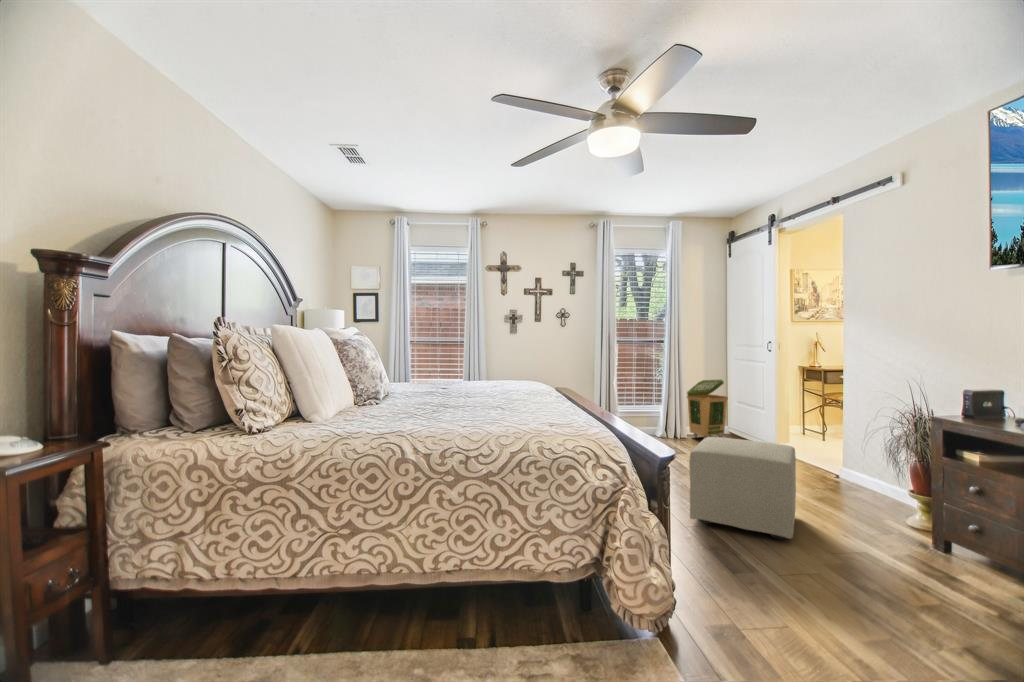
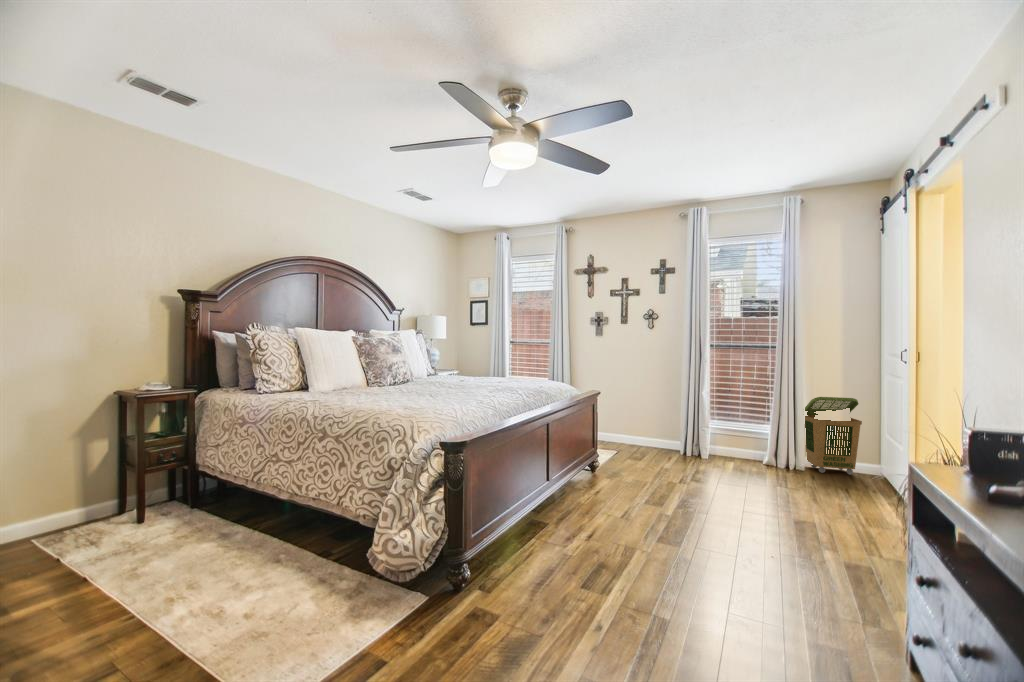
ottoman: present [689,437,796,539] -> none [614,453,757,572]

